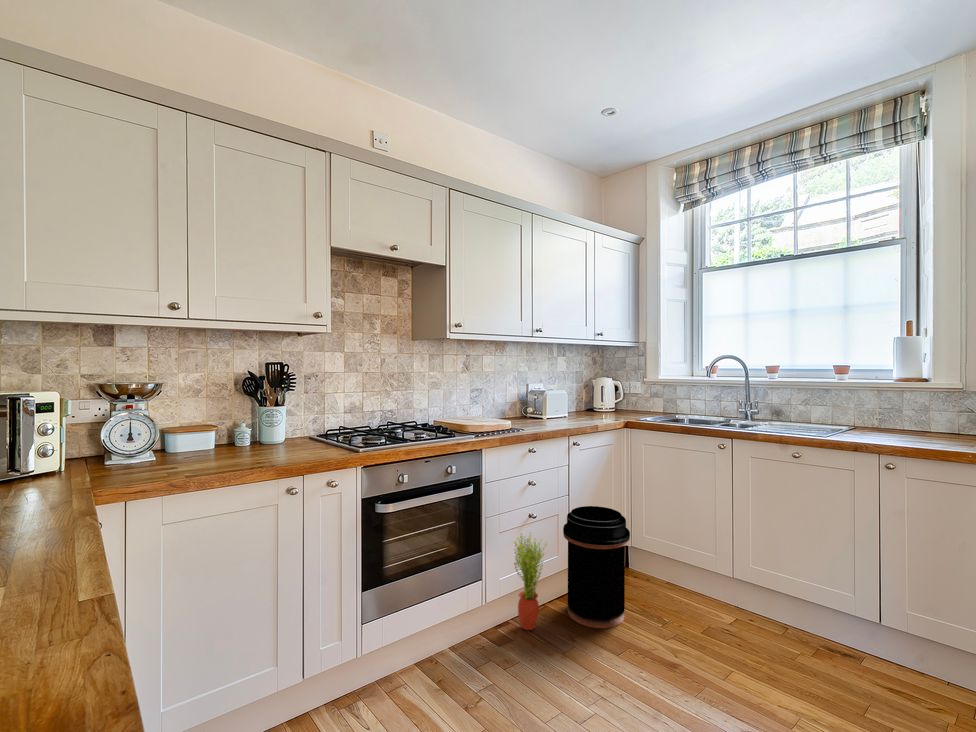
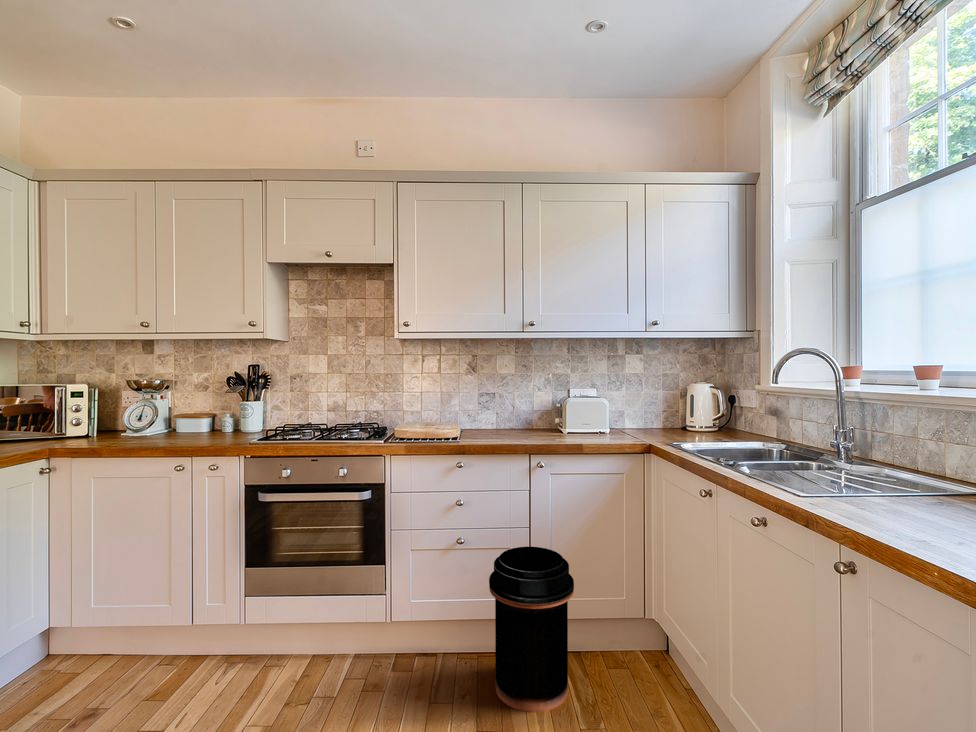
potted plant: present [514,534,547,630] -> none [414,558,463,672]

